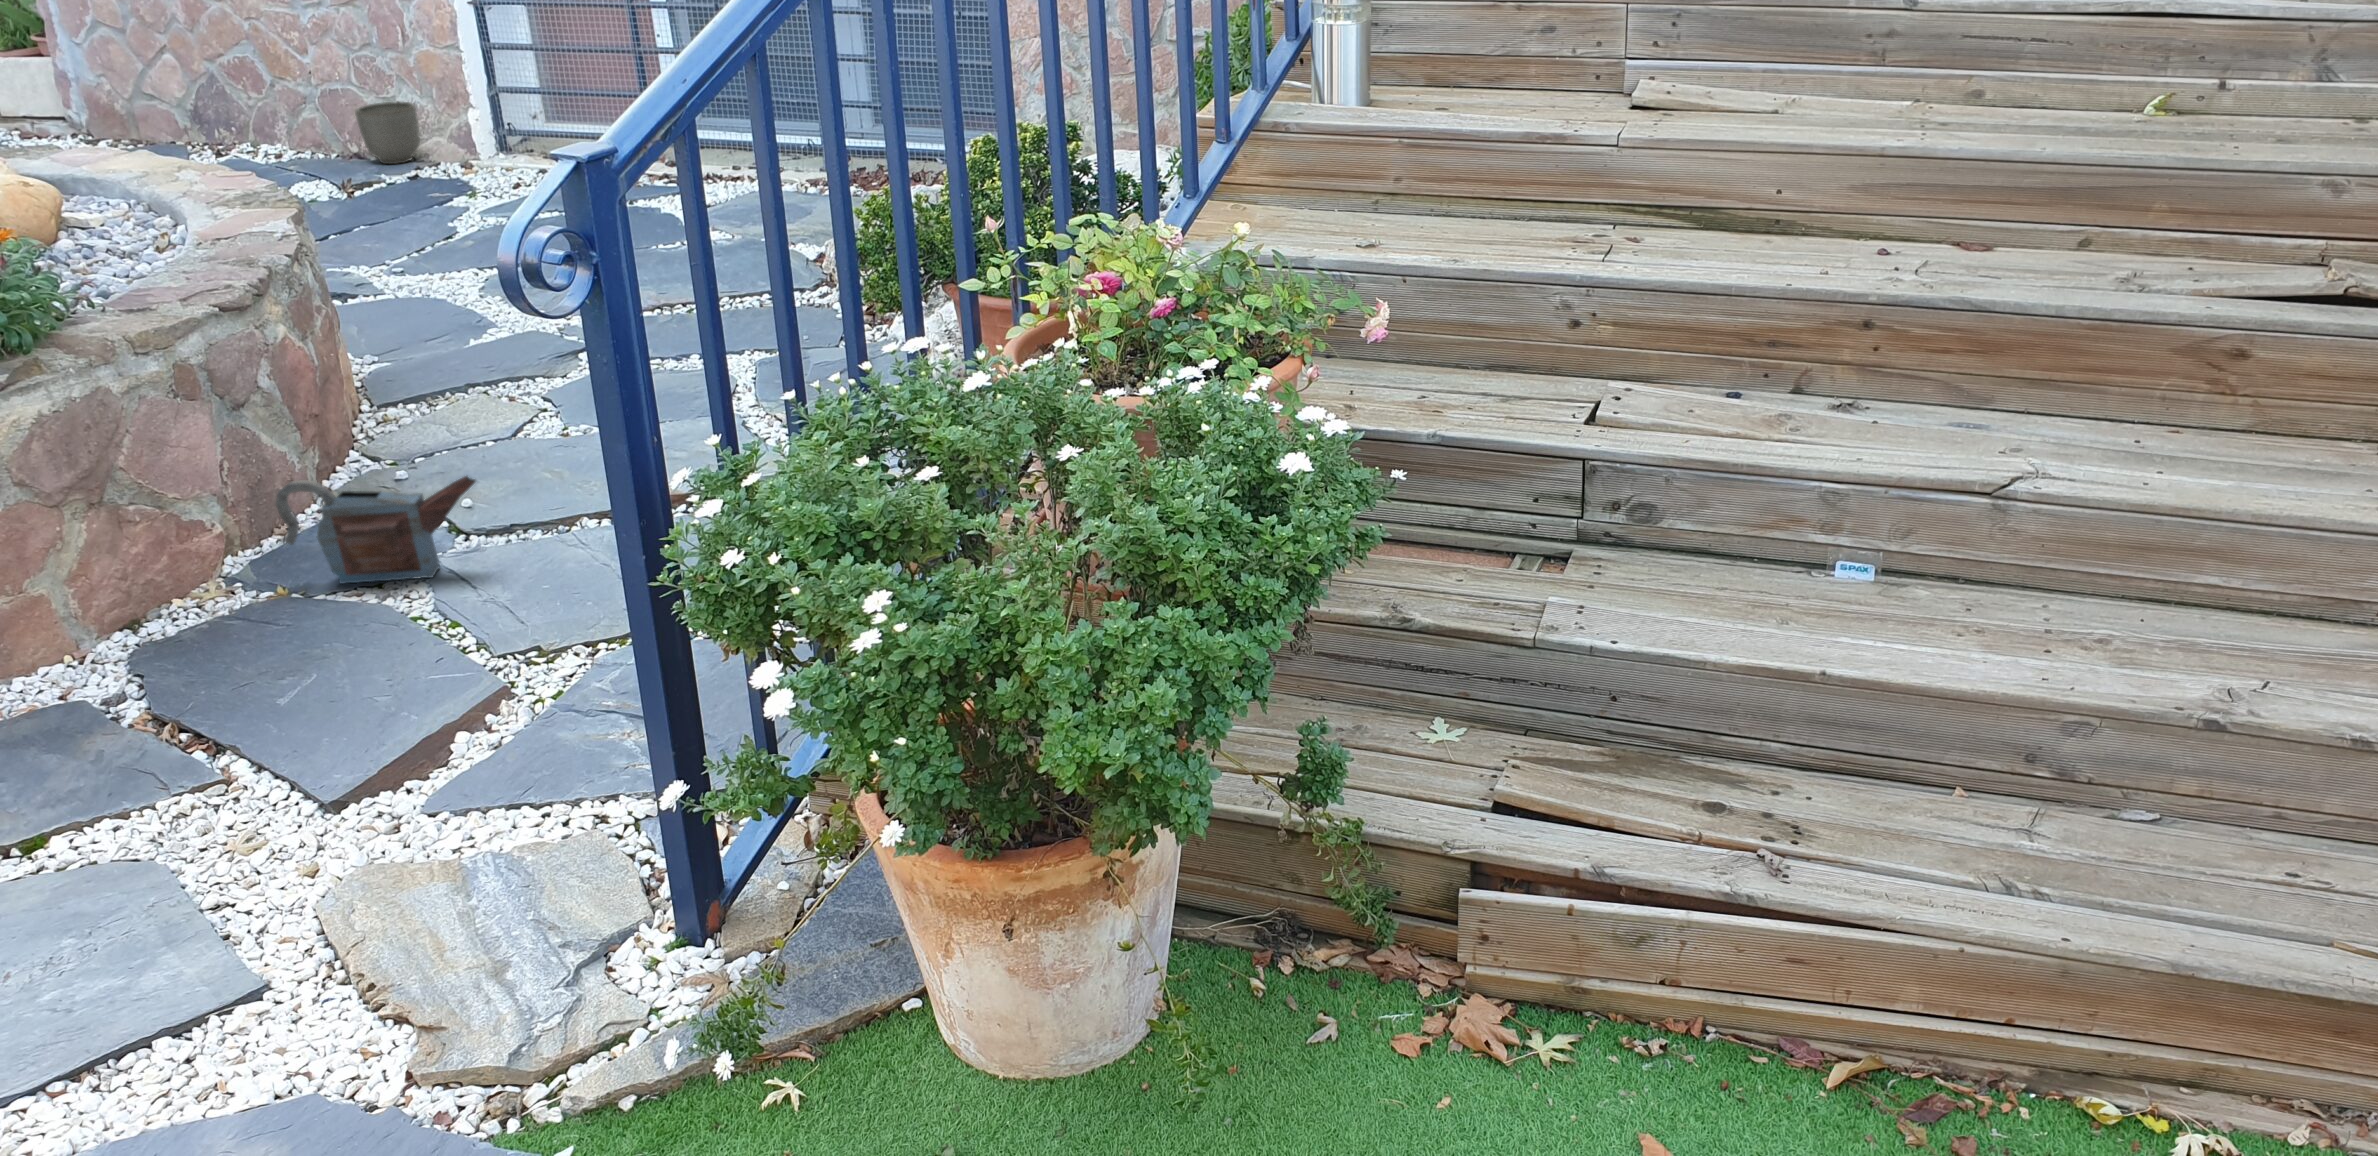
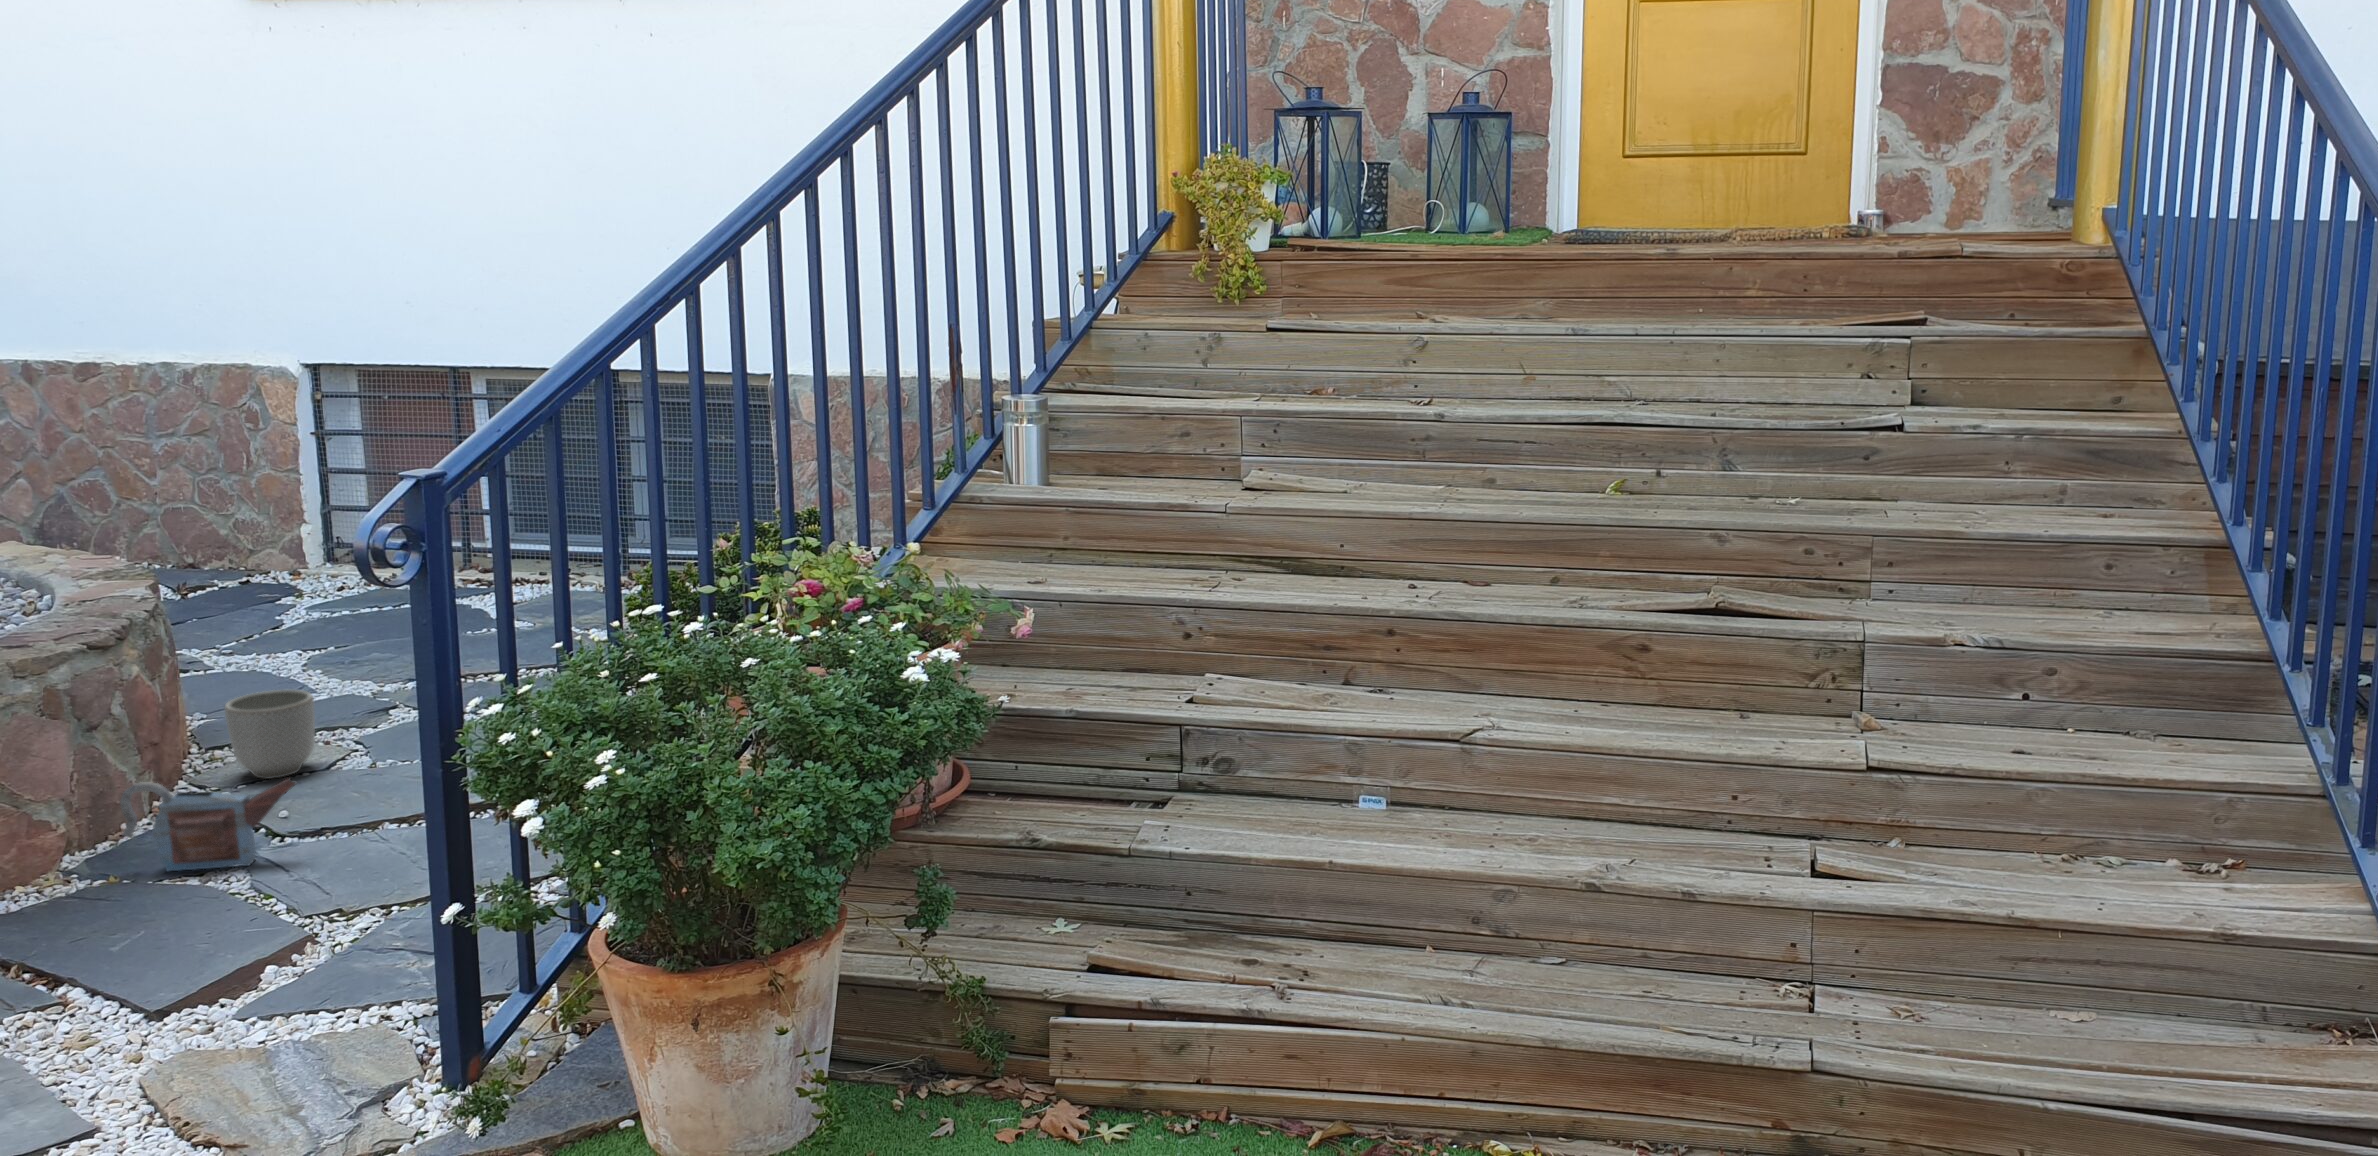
planter: present [355,101,420,164] -> present [225,690,315,779]

